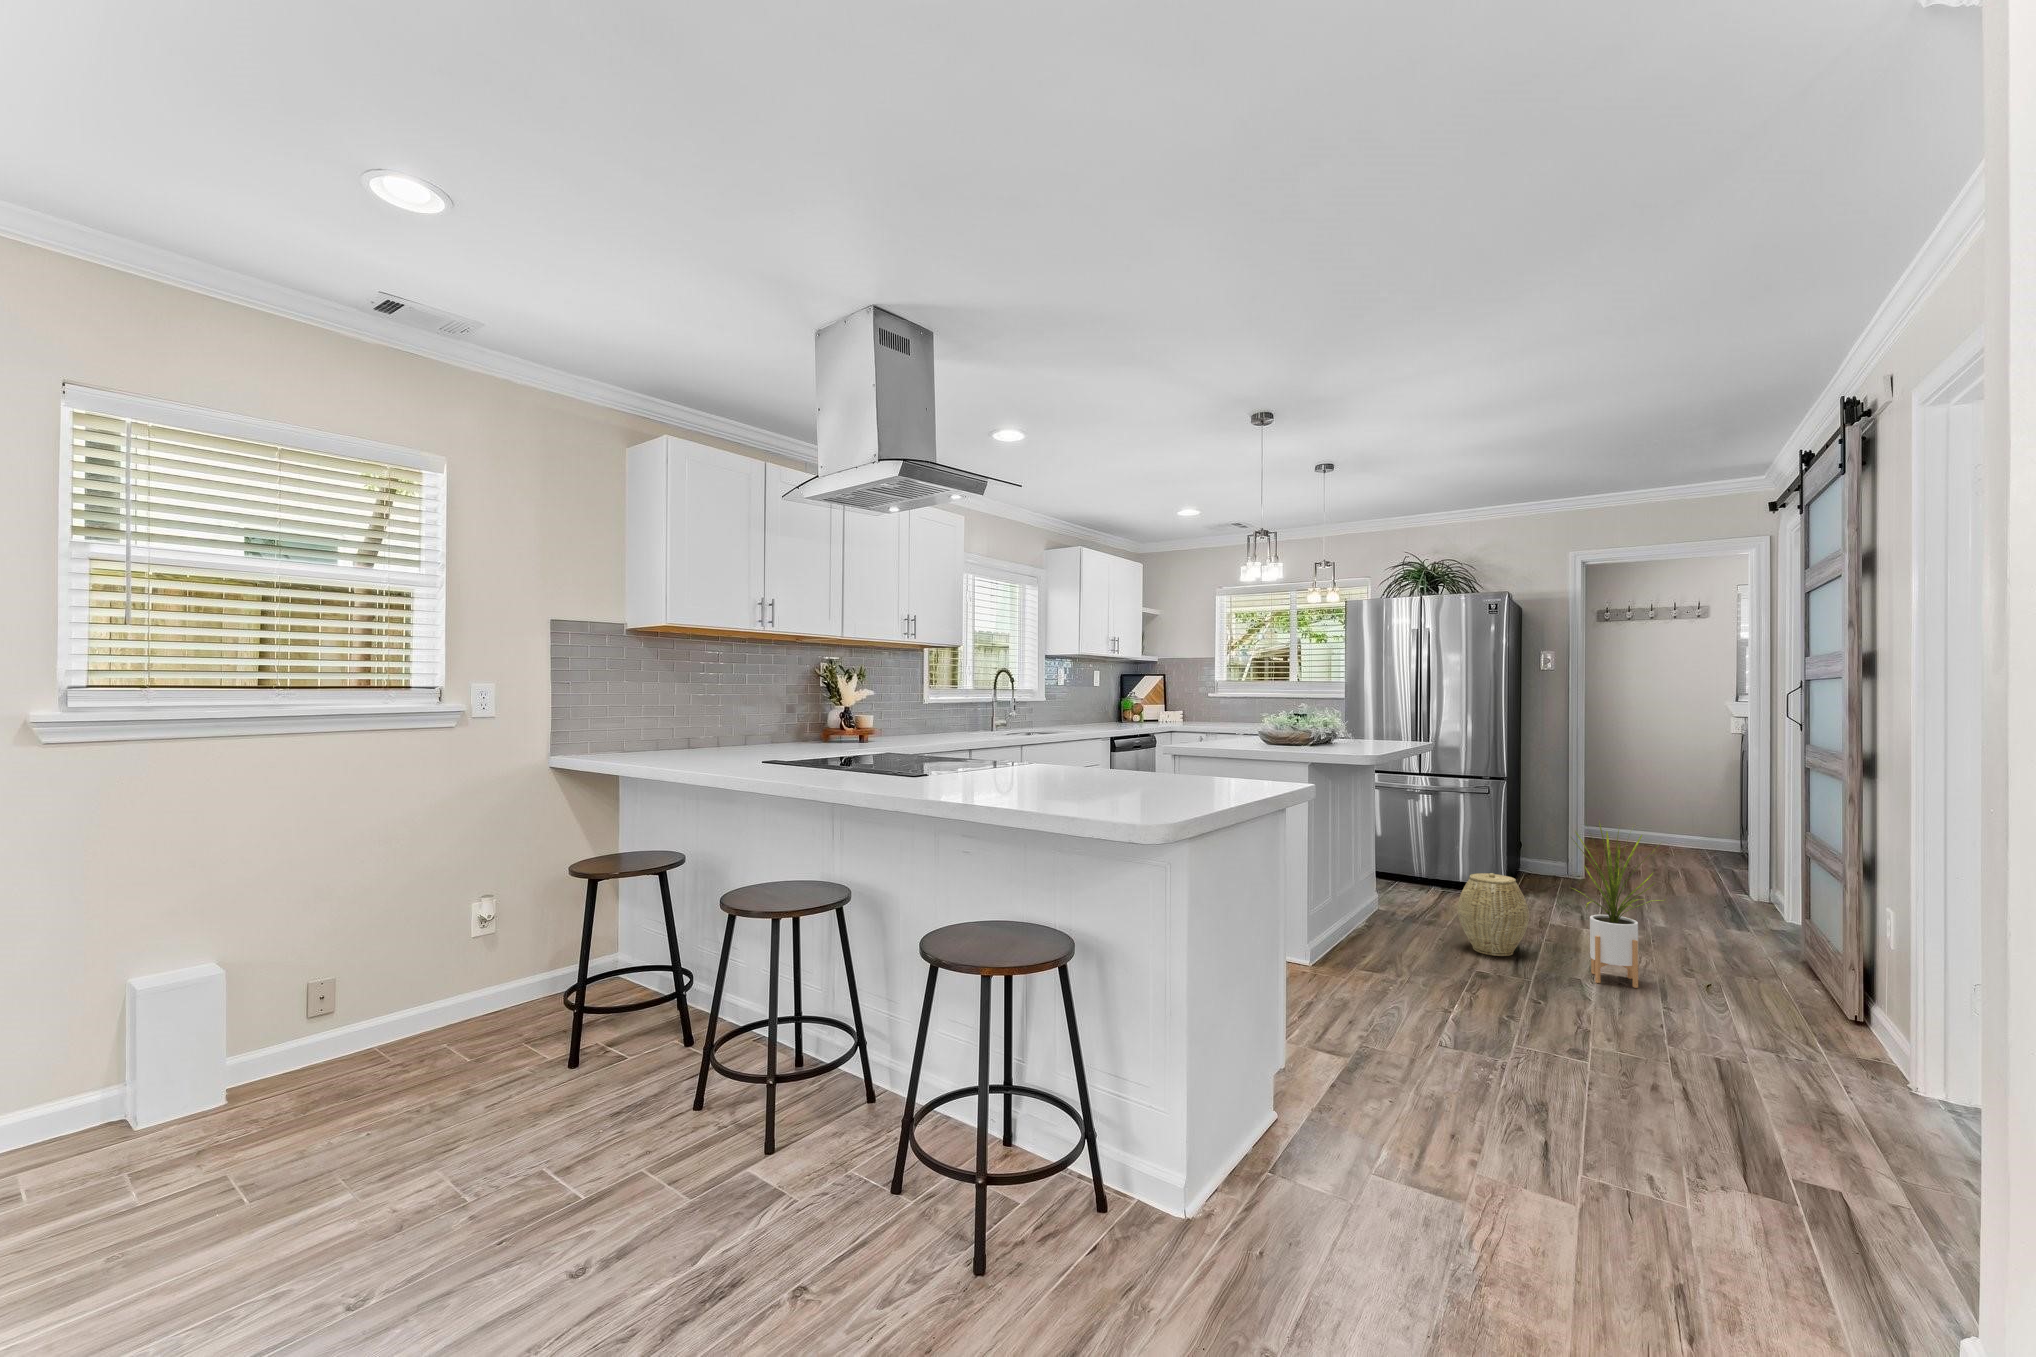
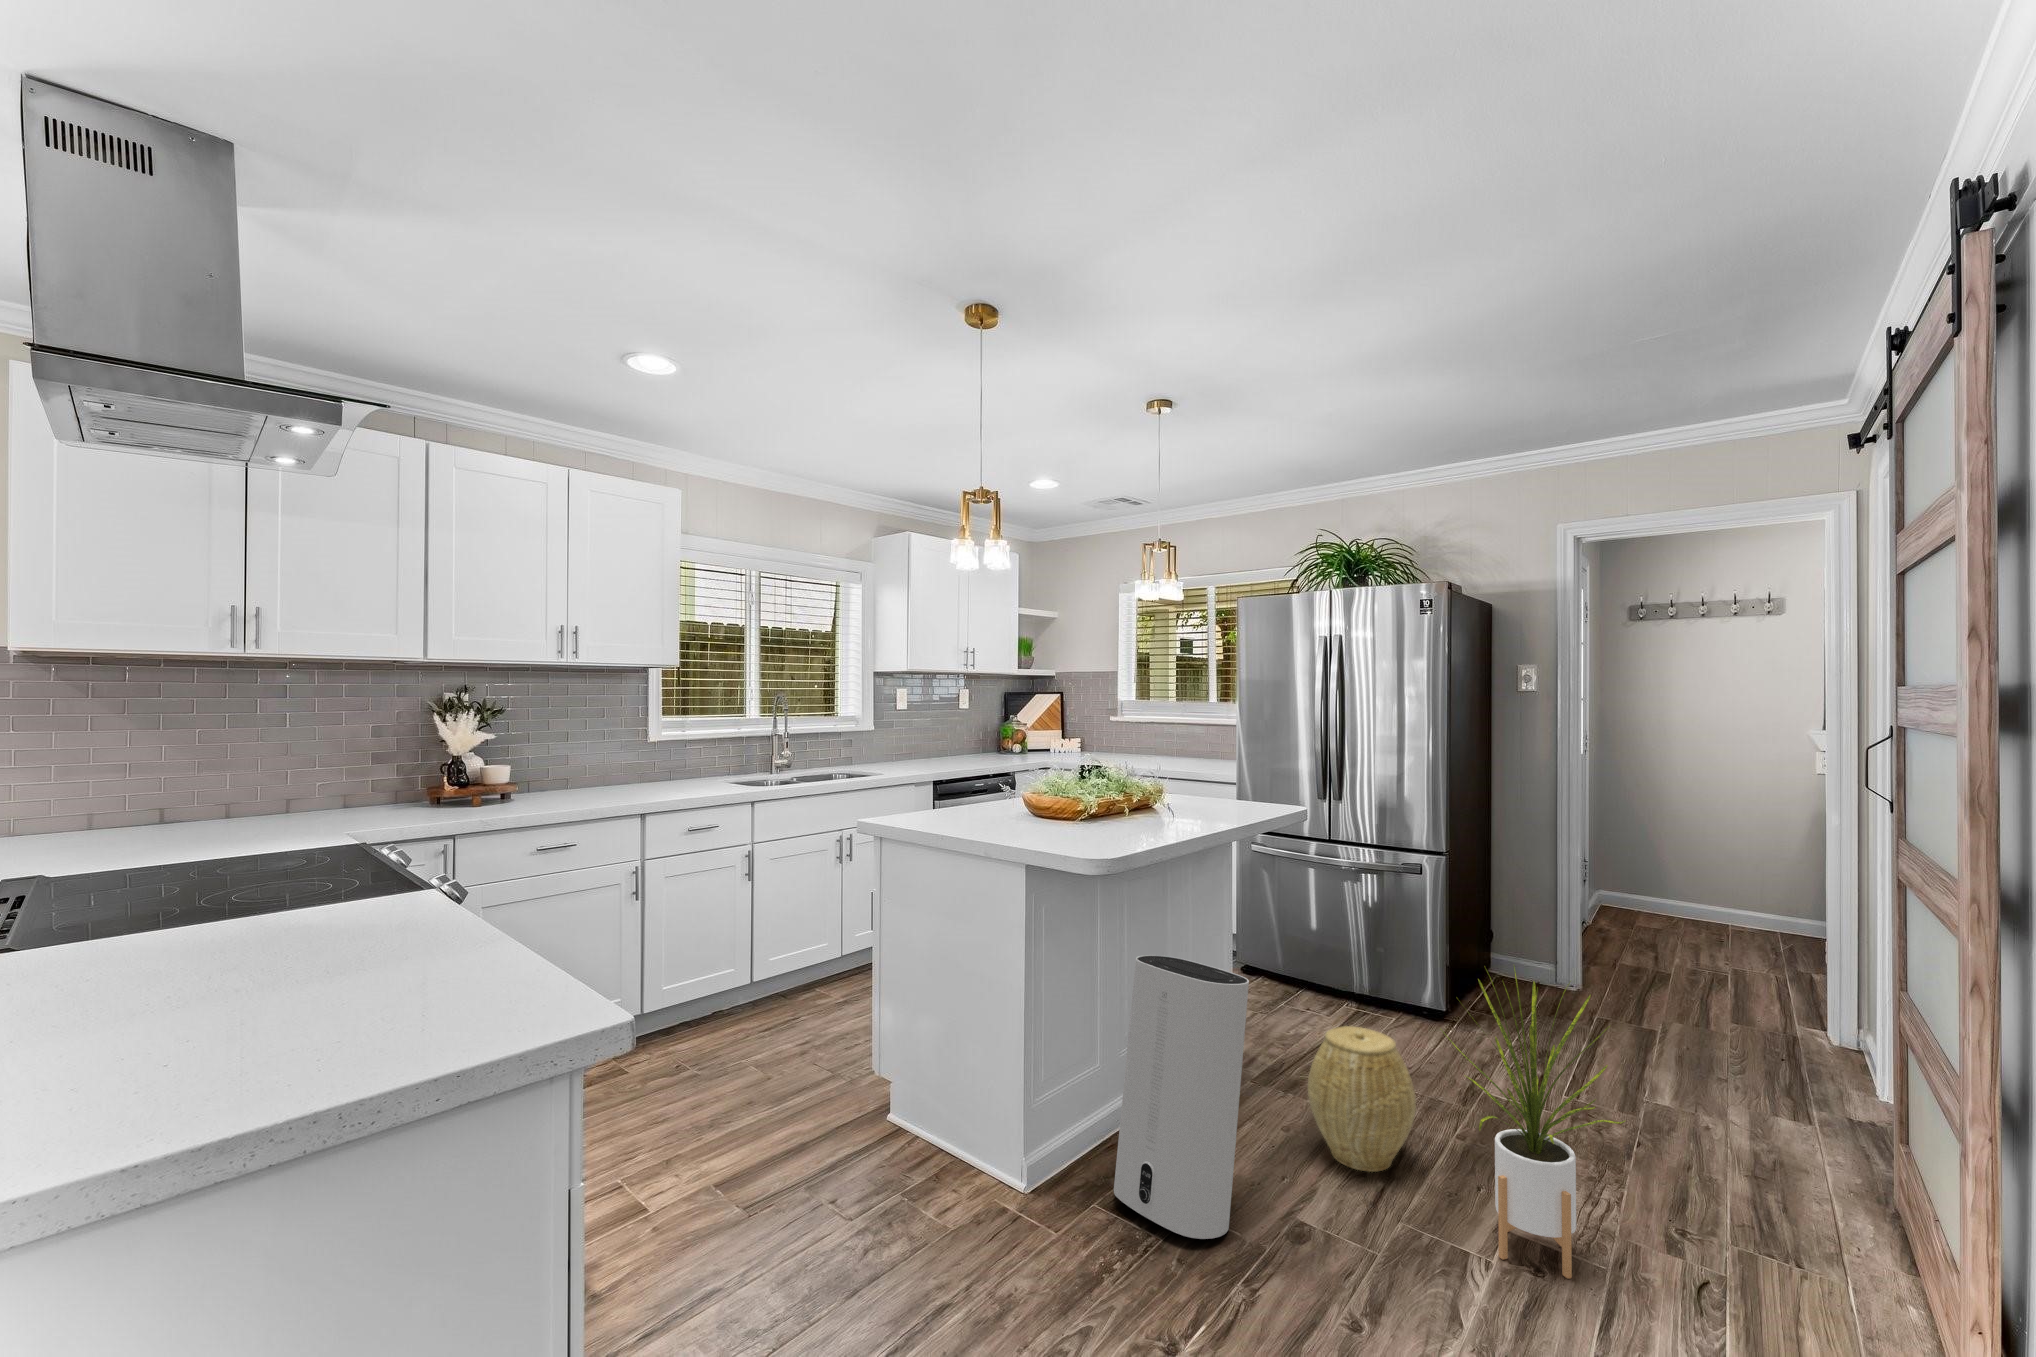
air purifier: none [1360,824,1447,979] -> present [1114,955,1249,1239]

